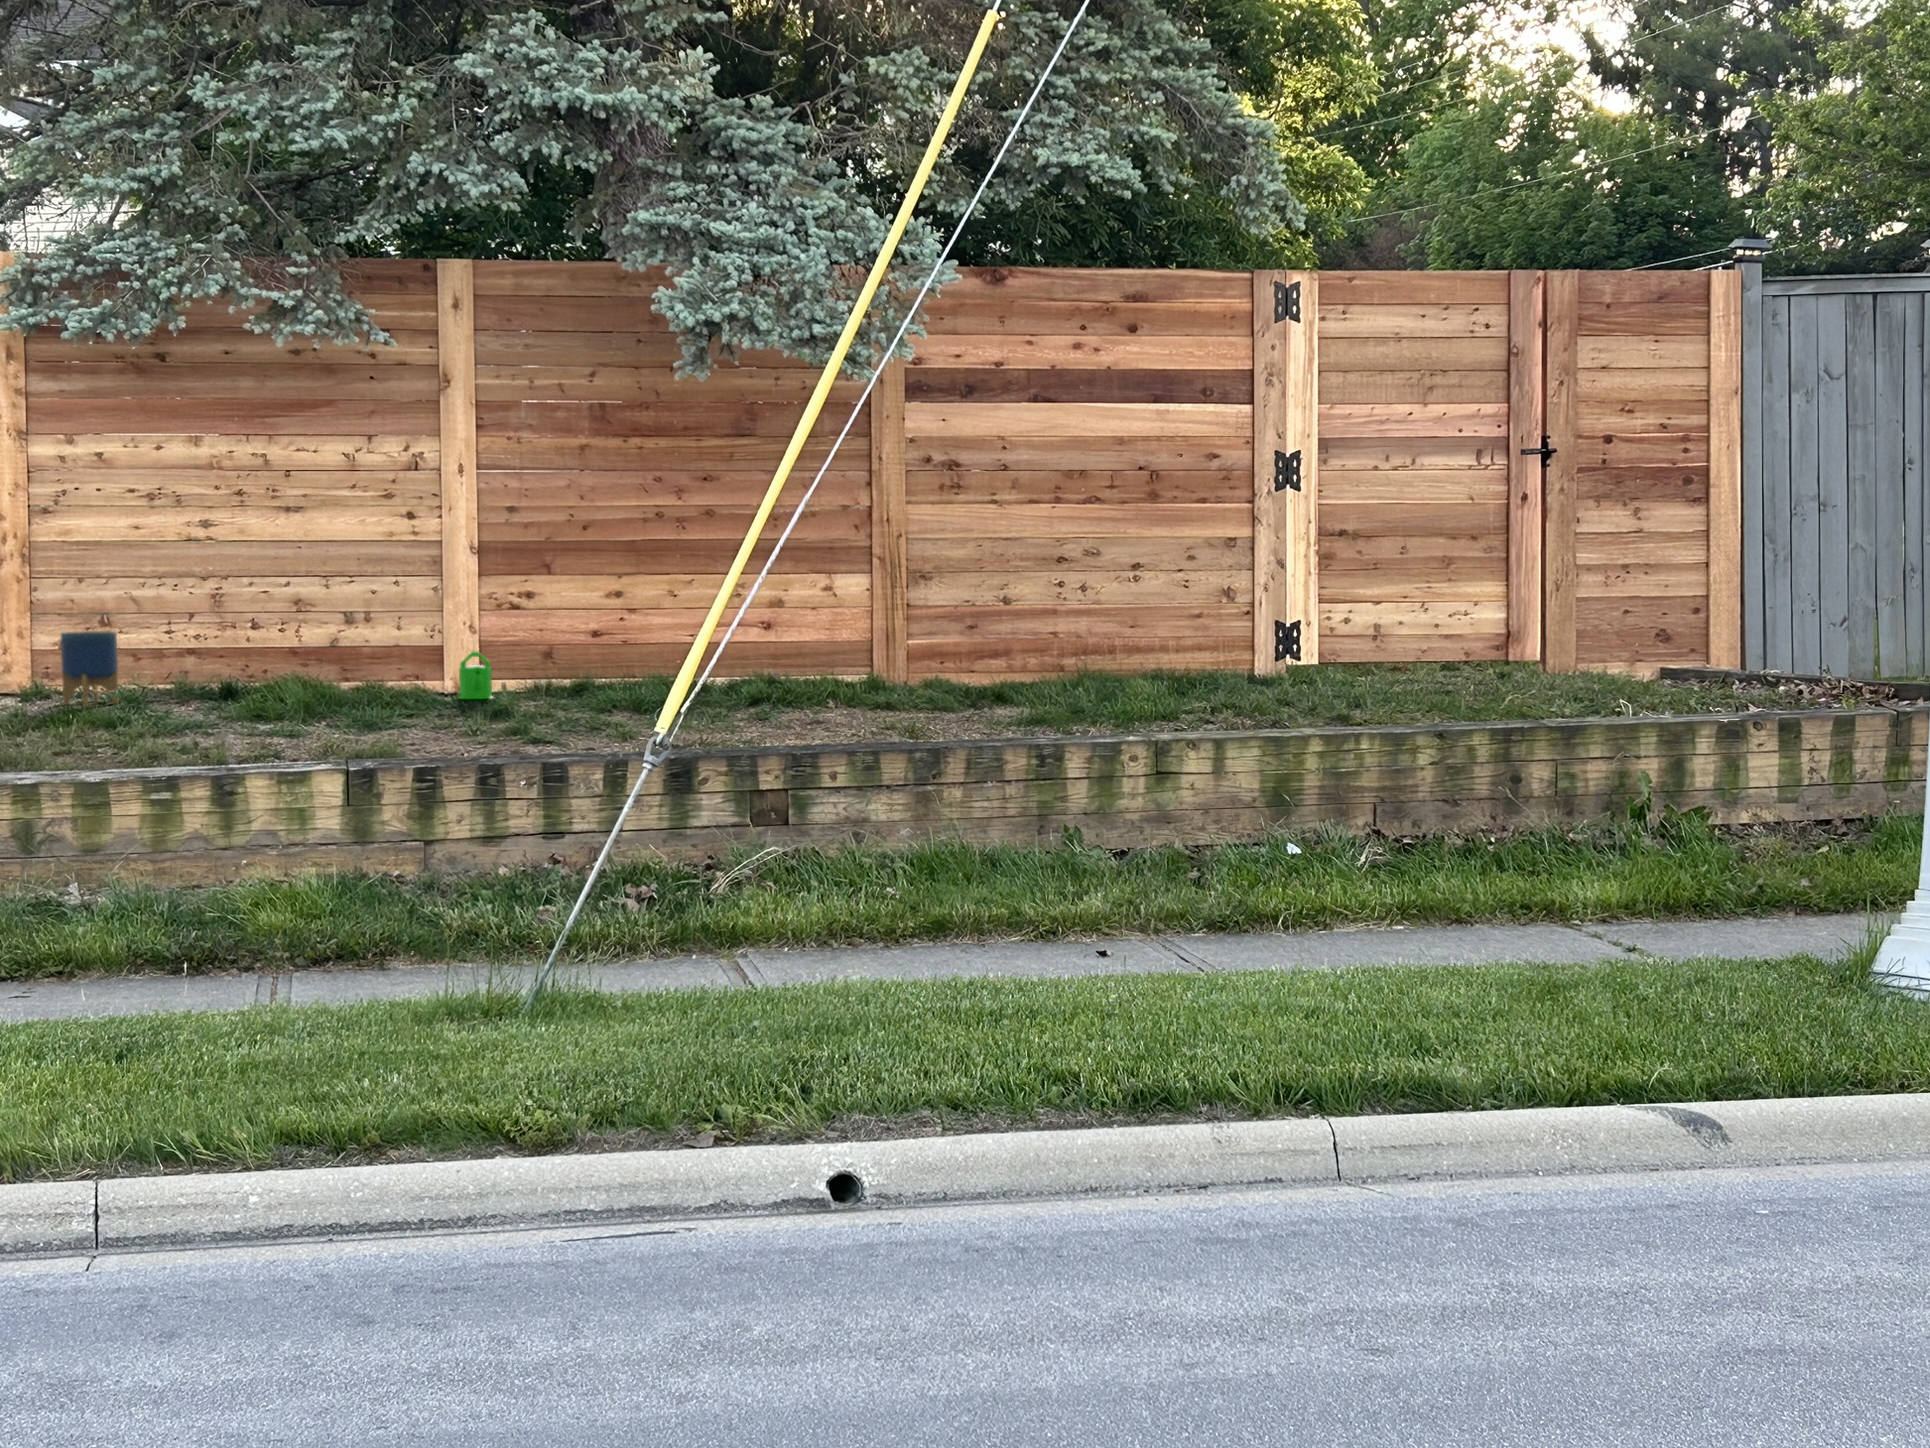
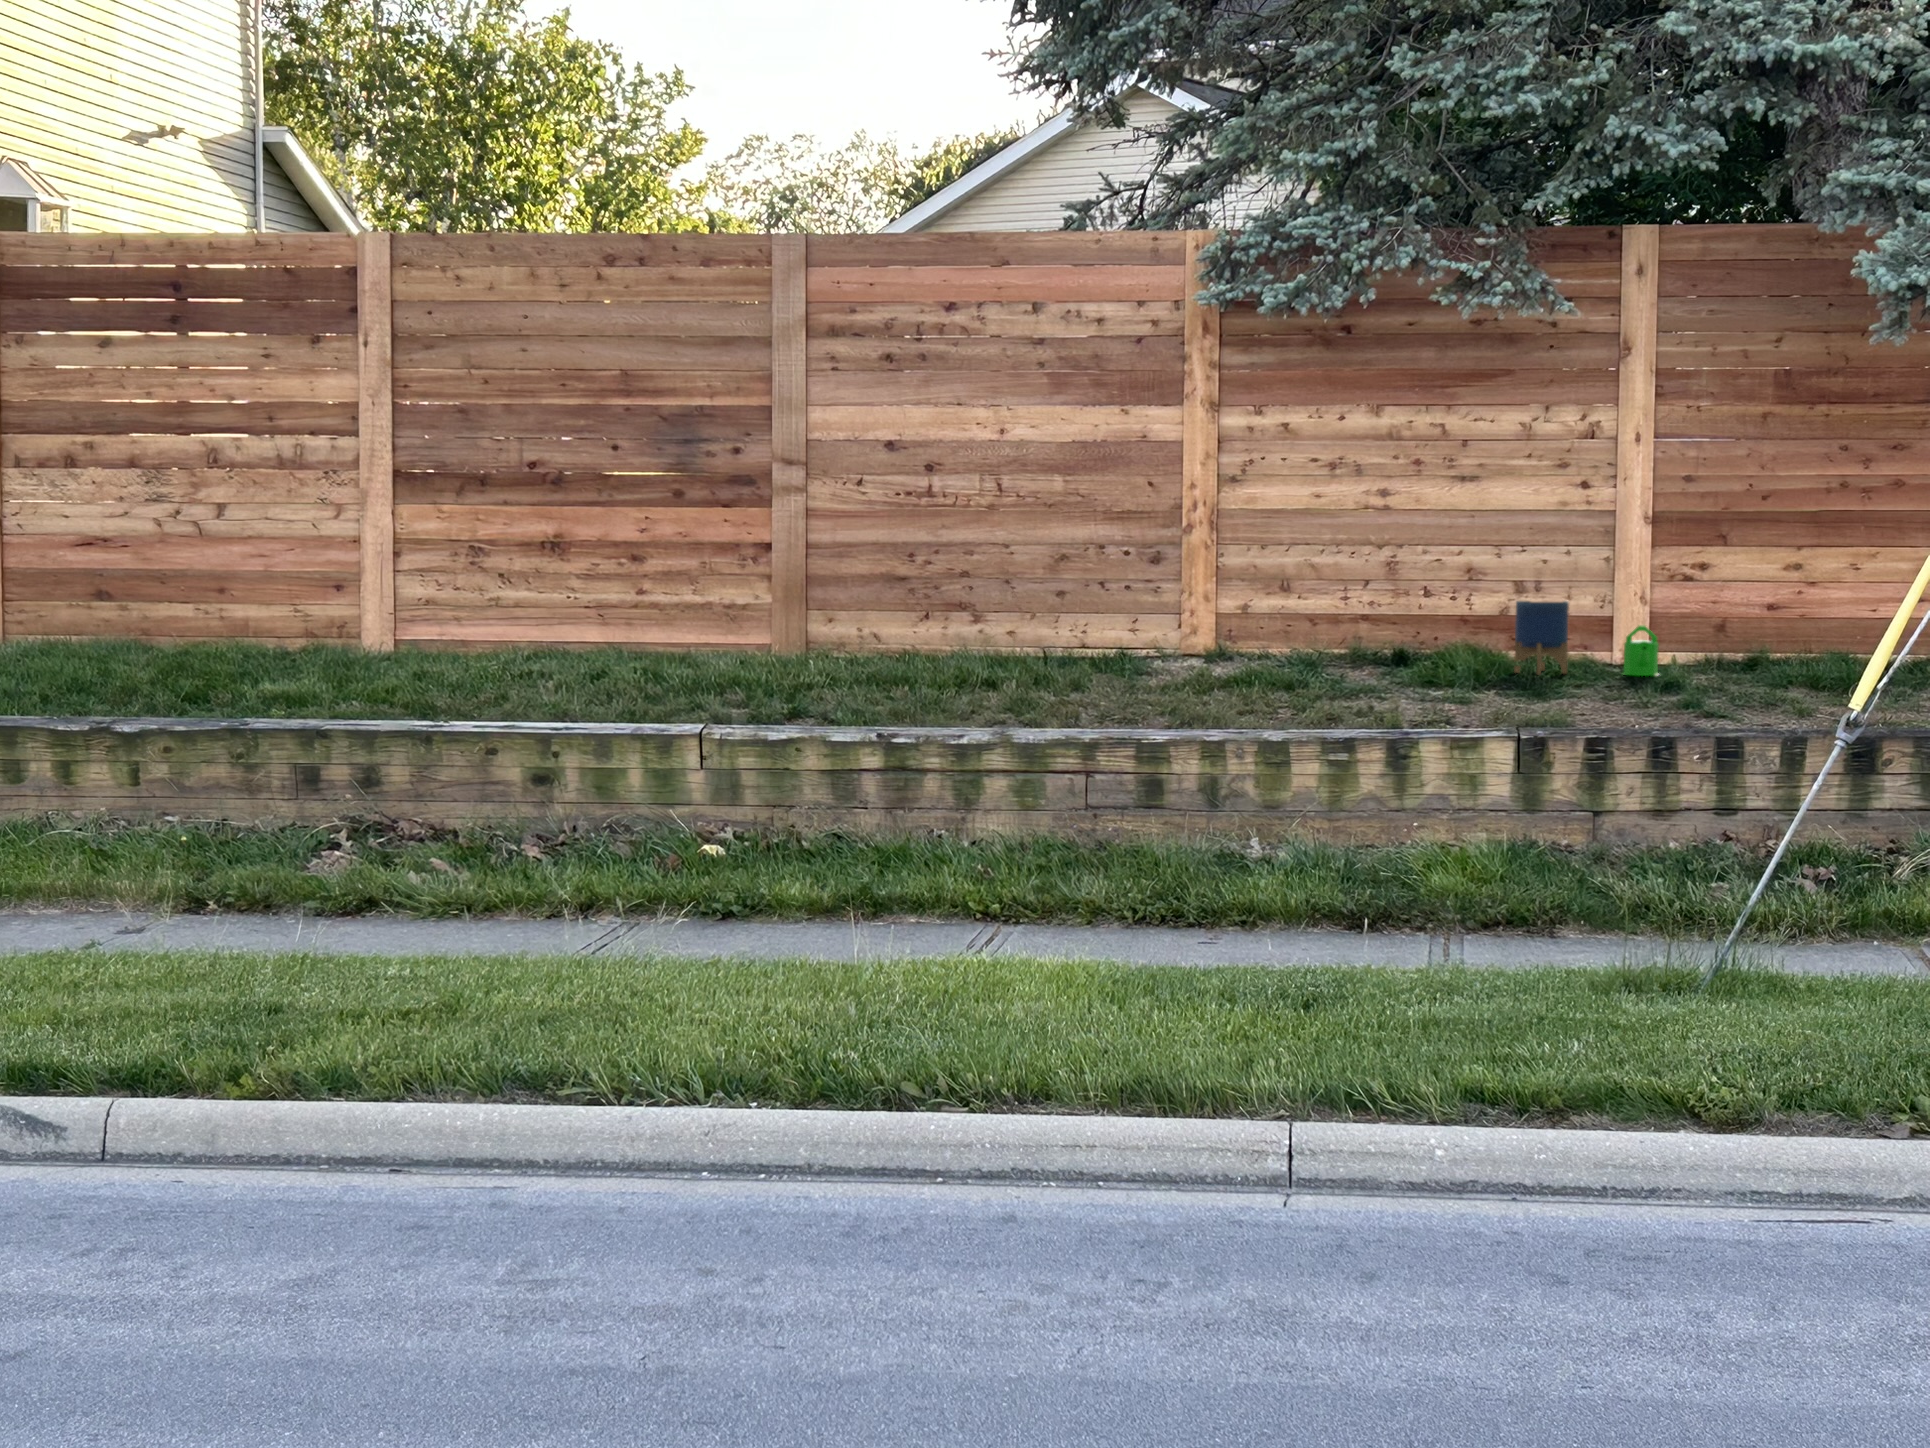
planter: present [61,631,119,706] -> present [1514,601,1569,674]

